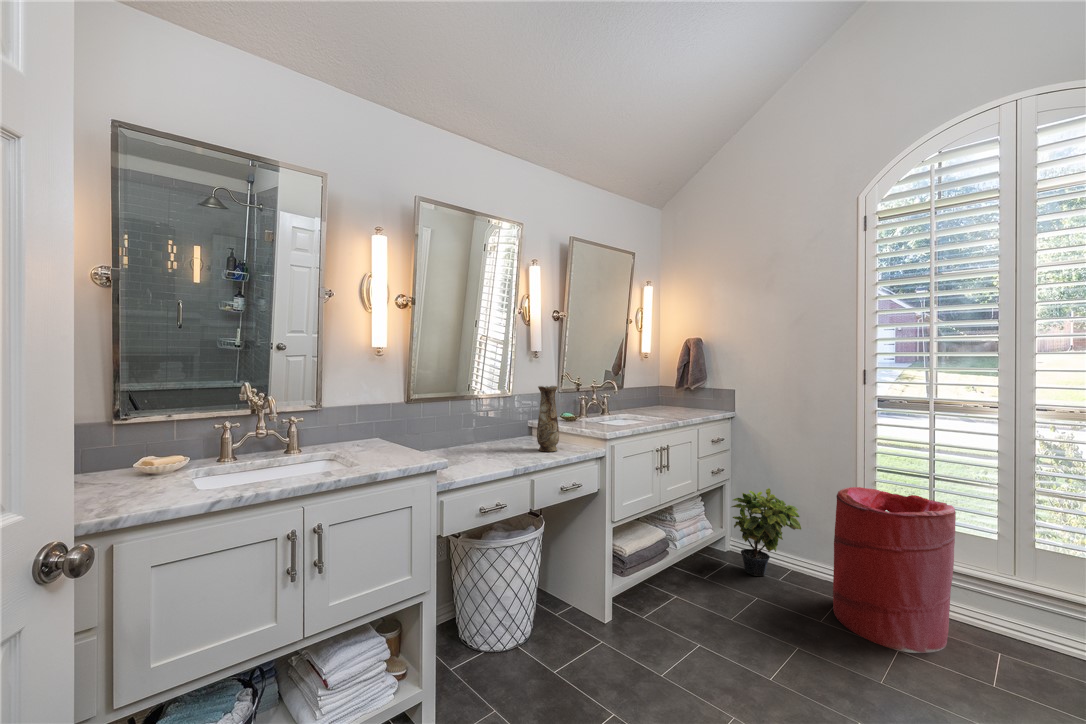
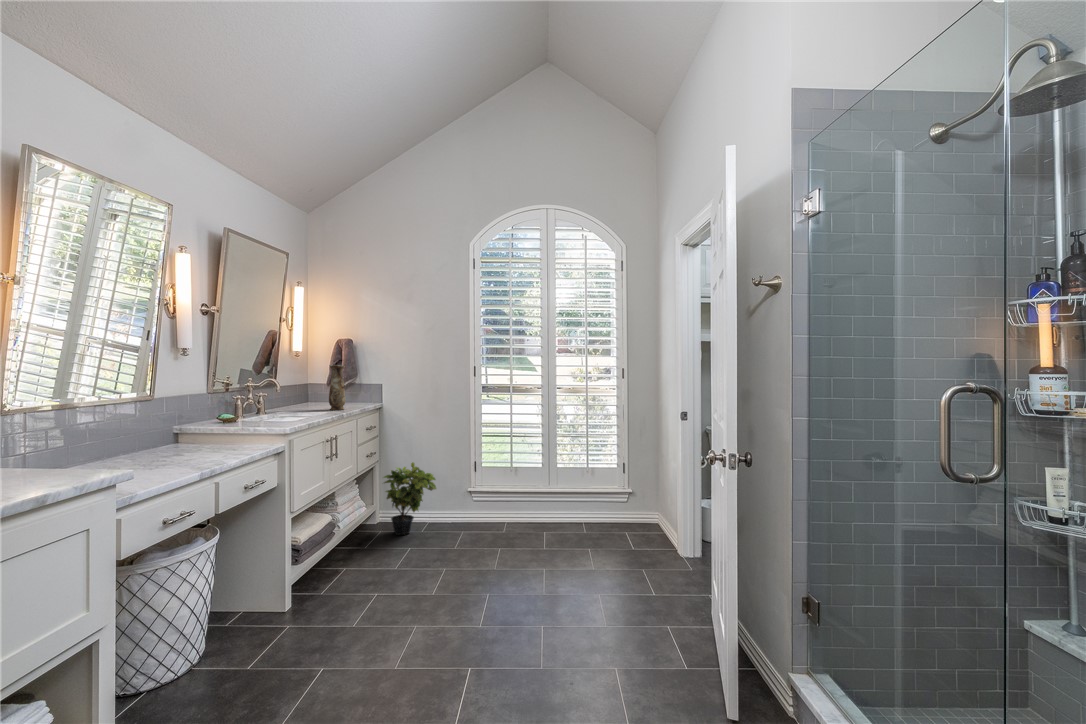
vase: present [537,386,559,452] -> present [329,365,346,410]
laundry hamper: present [833,487,956,653] -> none [461,449,528,552]

